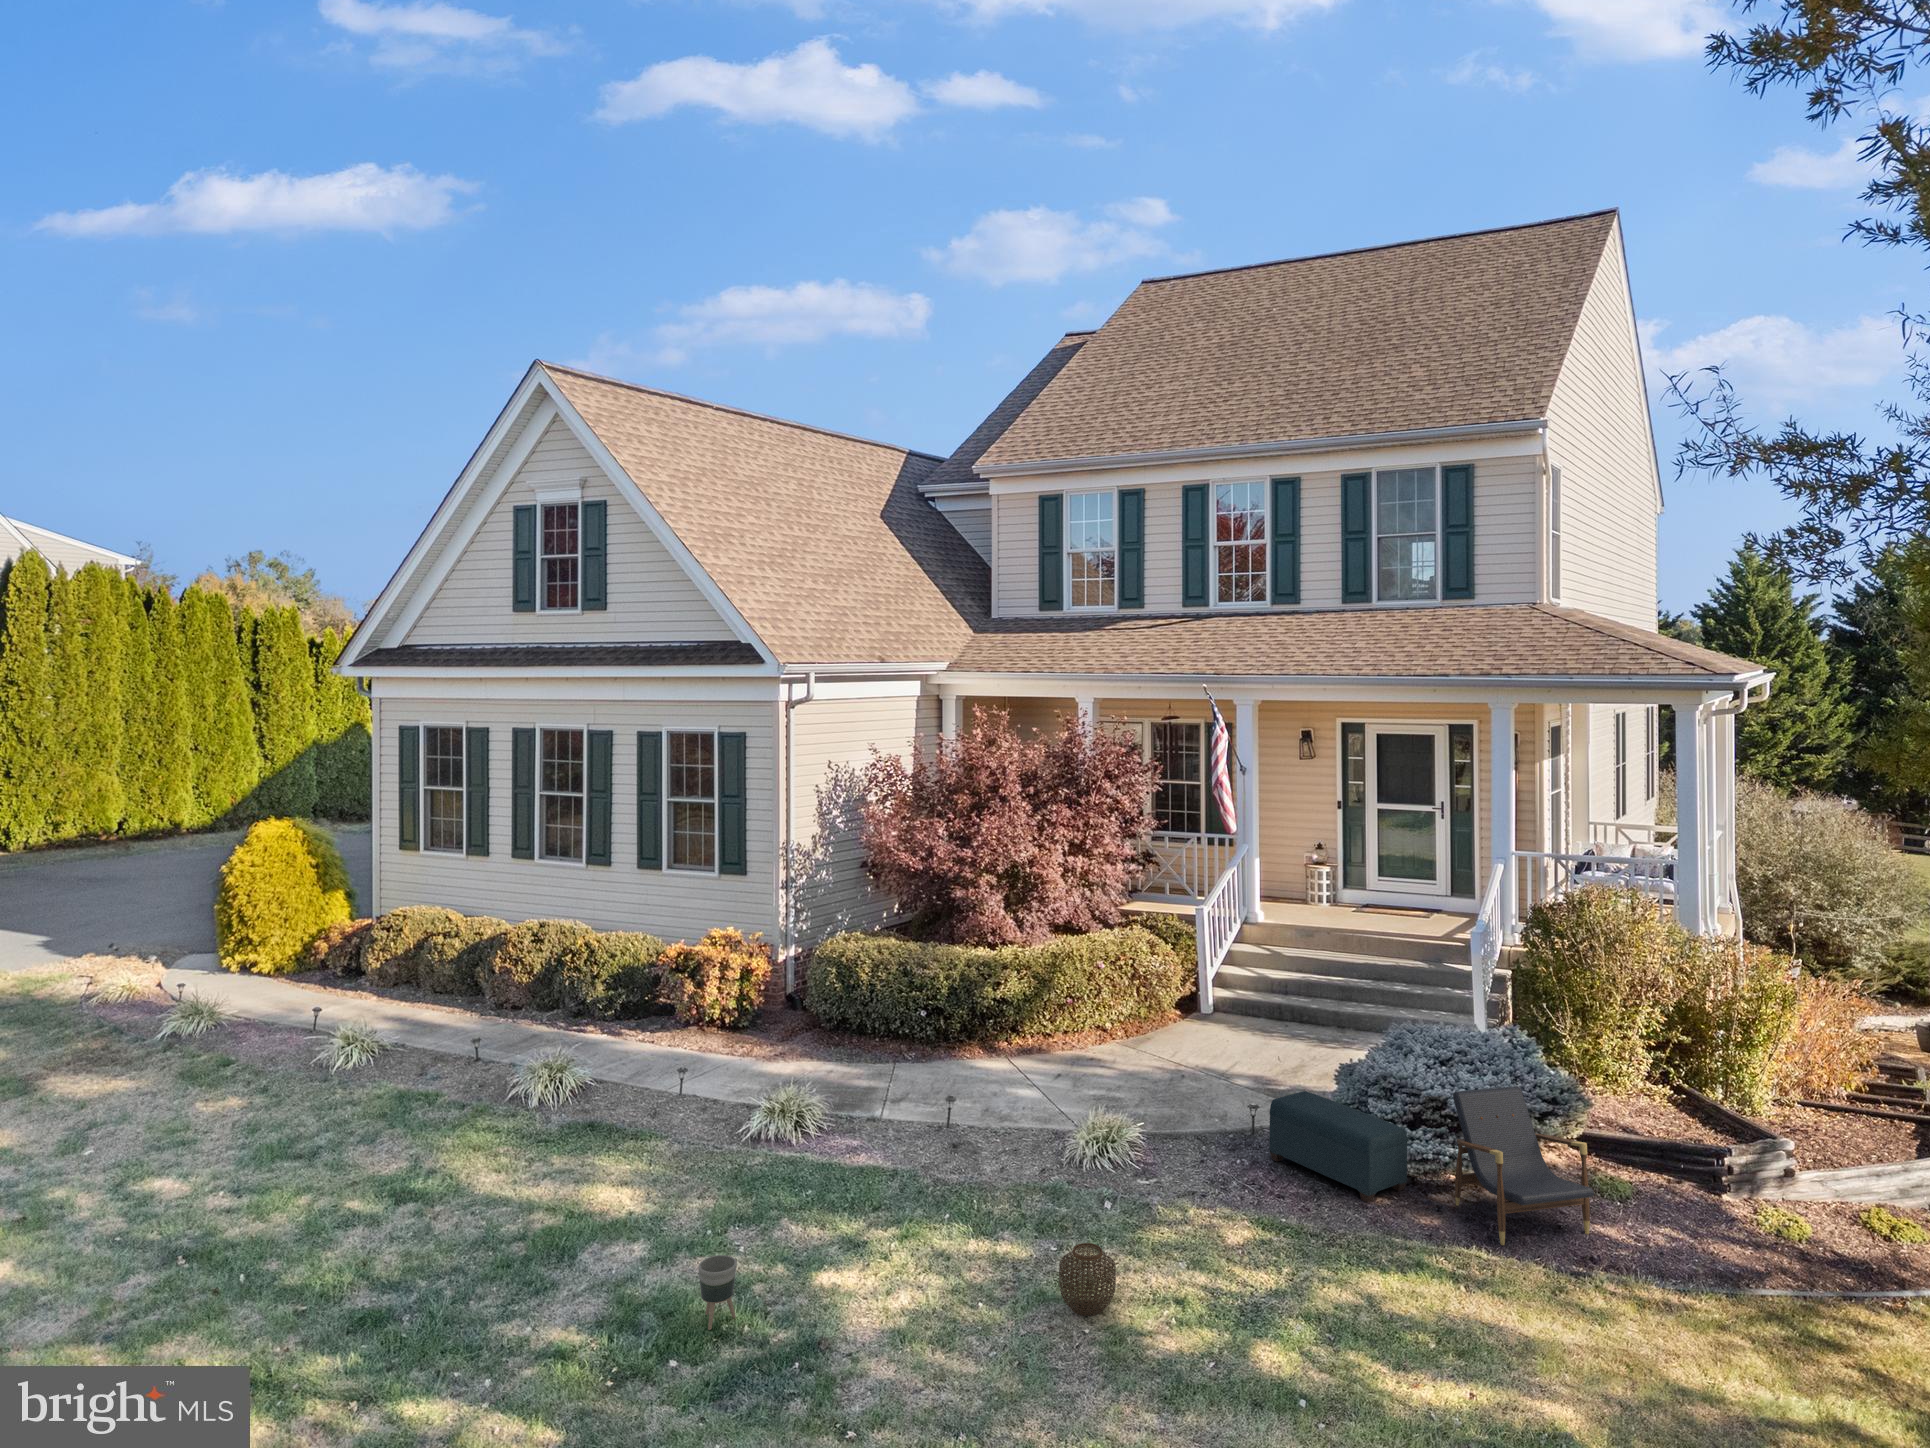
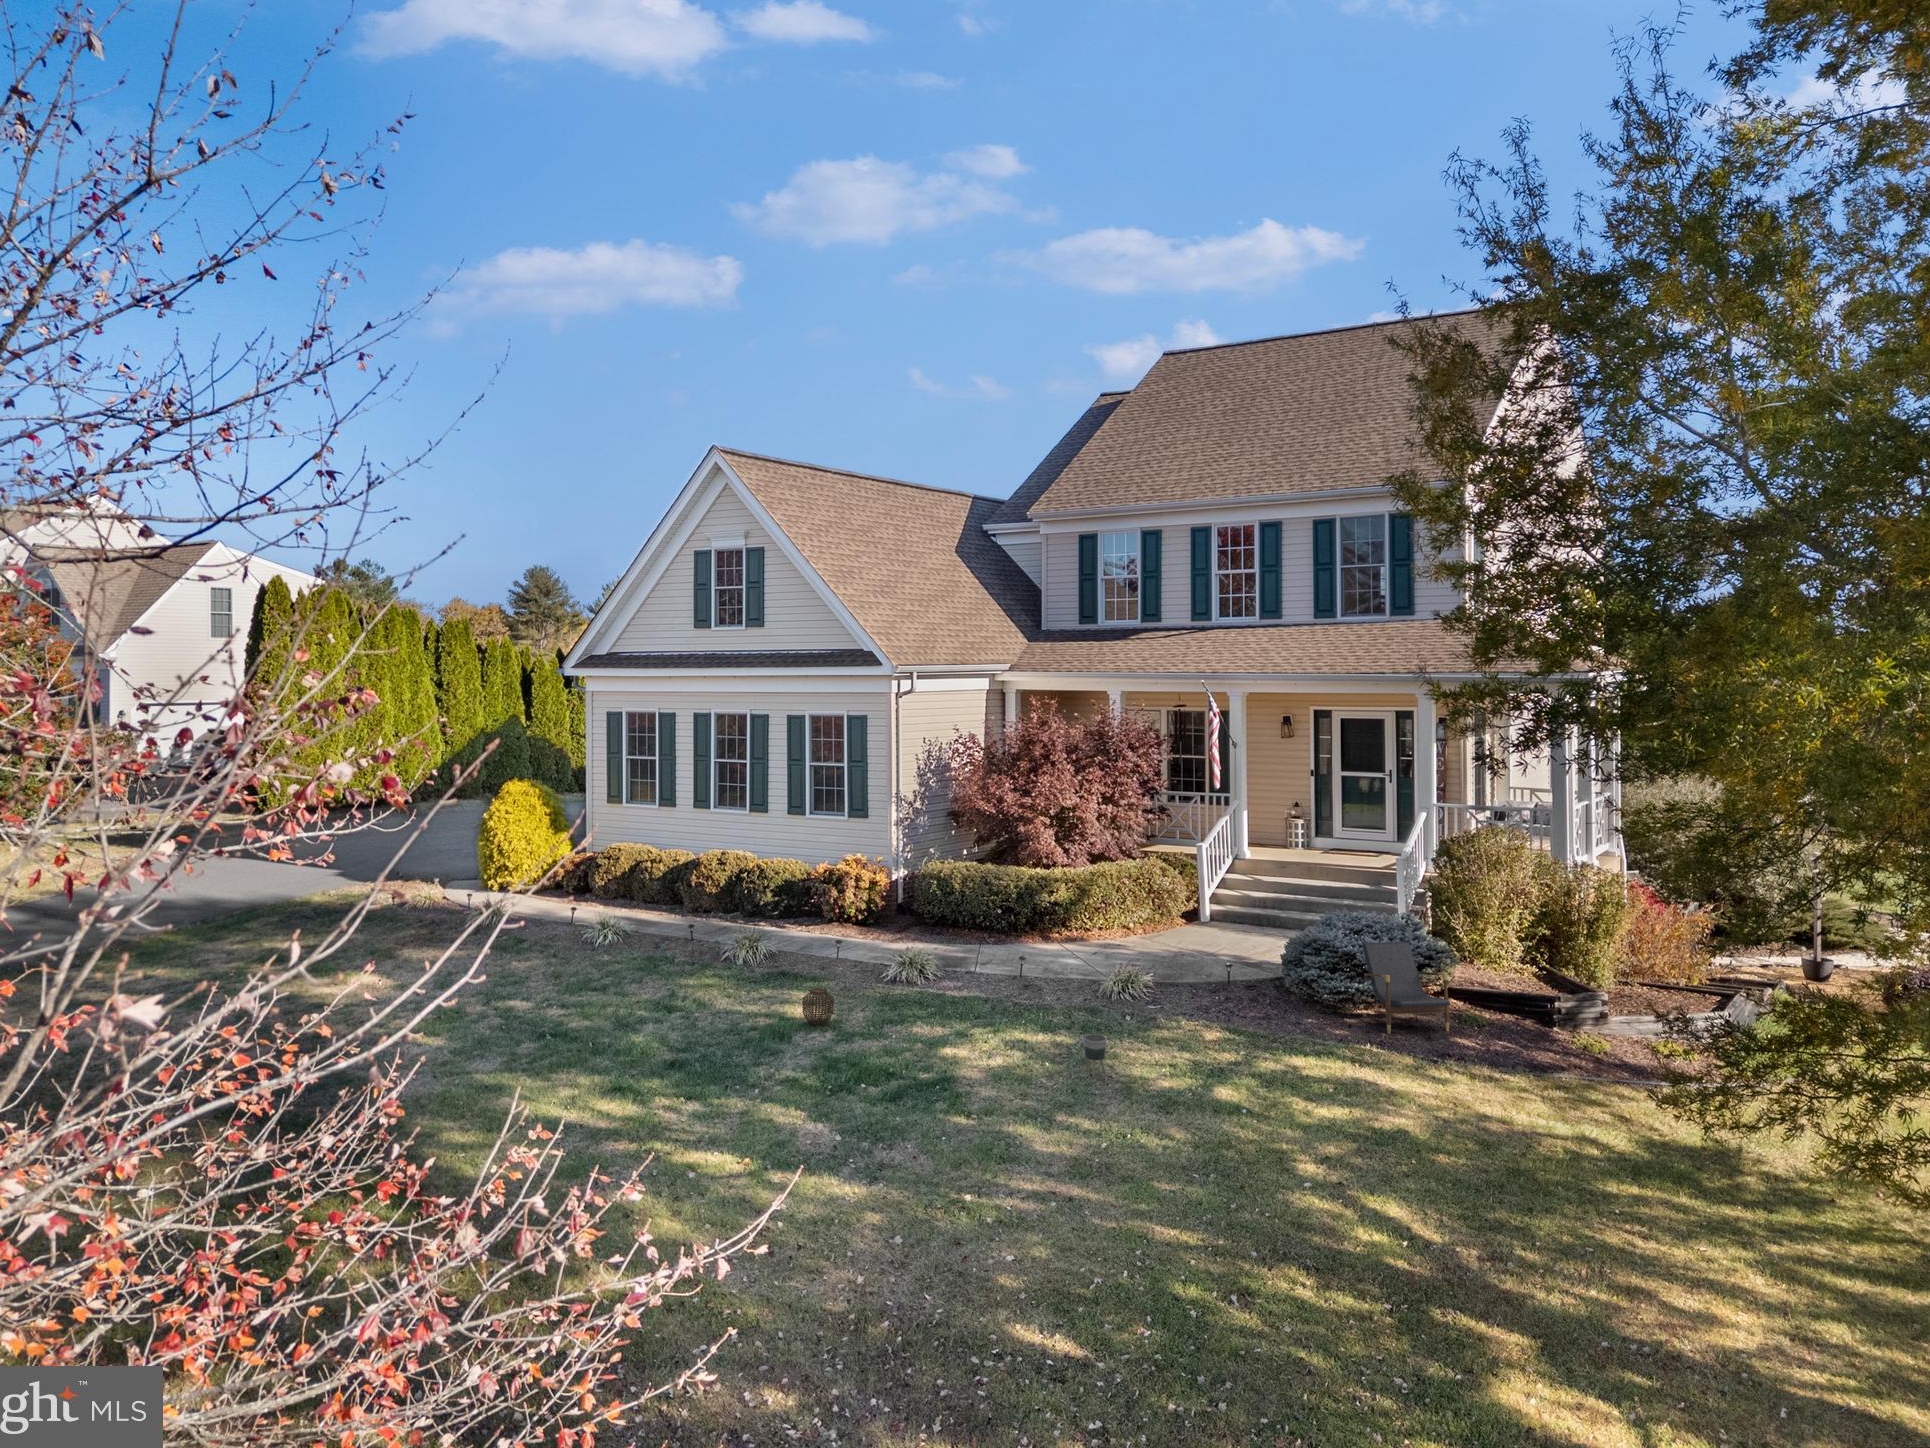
bench: present [1269,1091,1407,1203] -> none [1242,951,1333,1014]
woven basket: present [1059,1243,1116,1316] -> present [802,988,834,1025]
planter: present [698,1255,737,1330] -> present [1083,1034,1107,1077]

